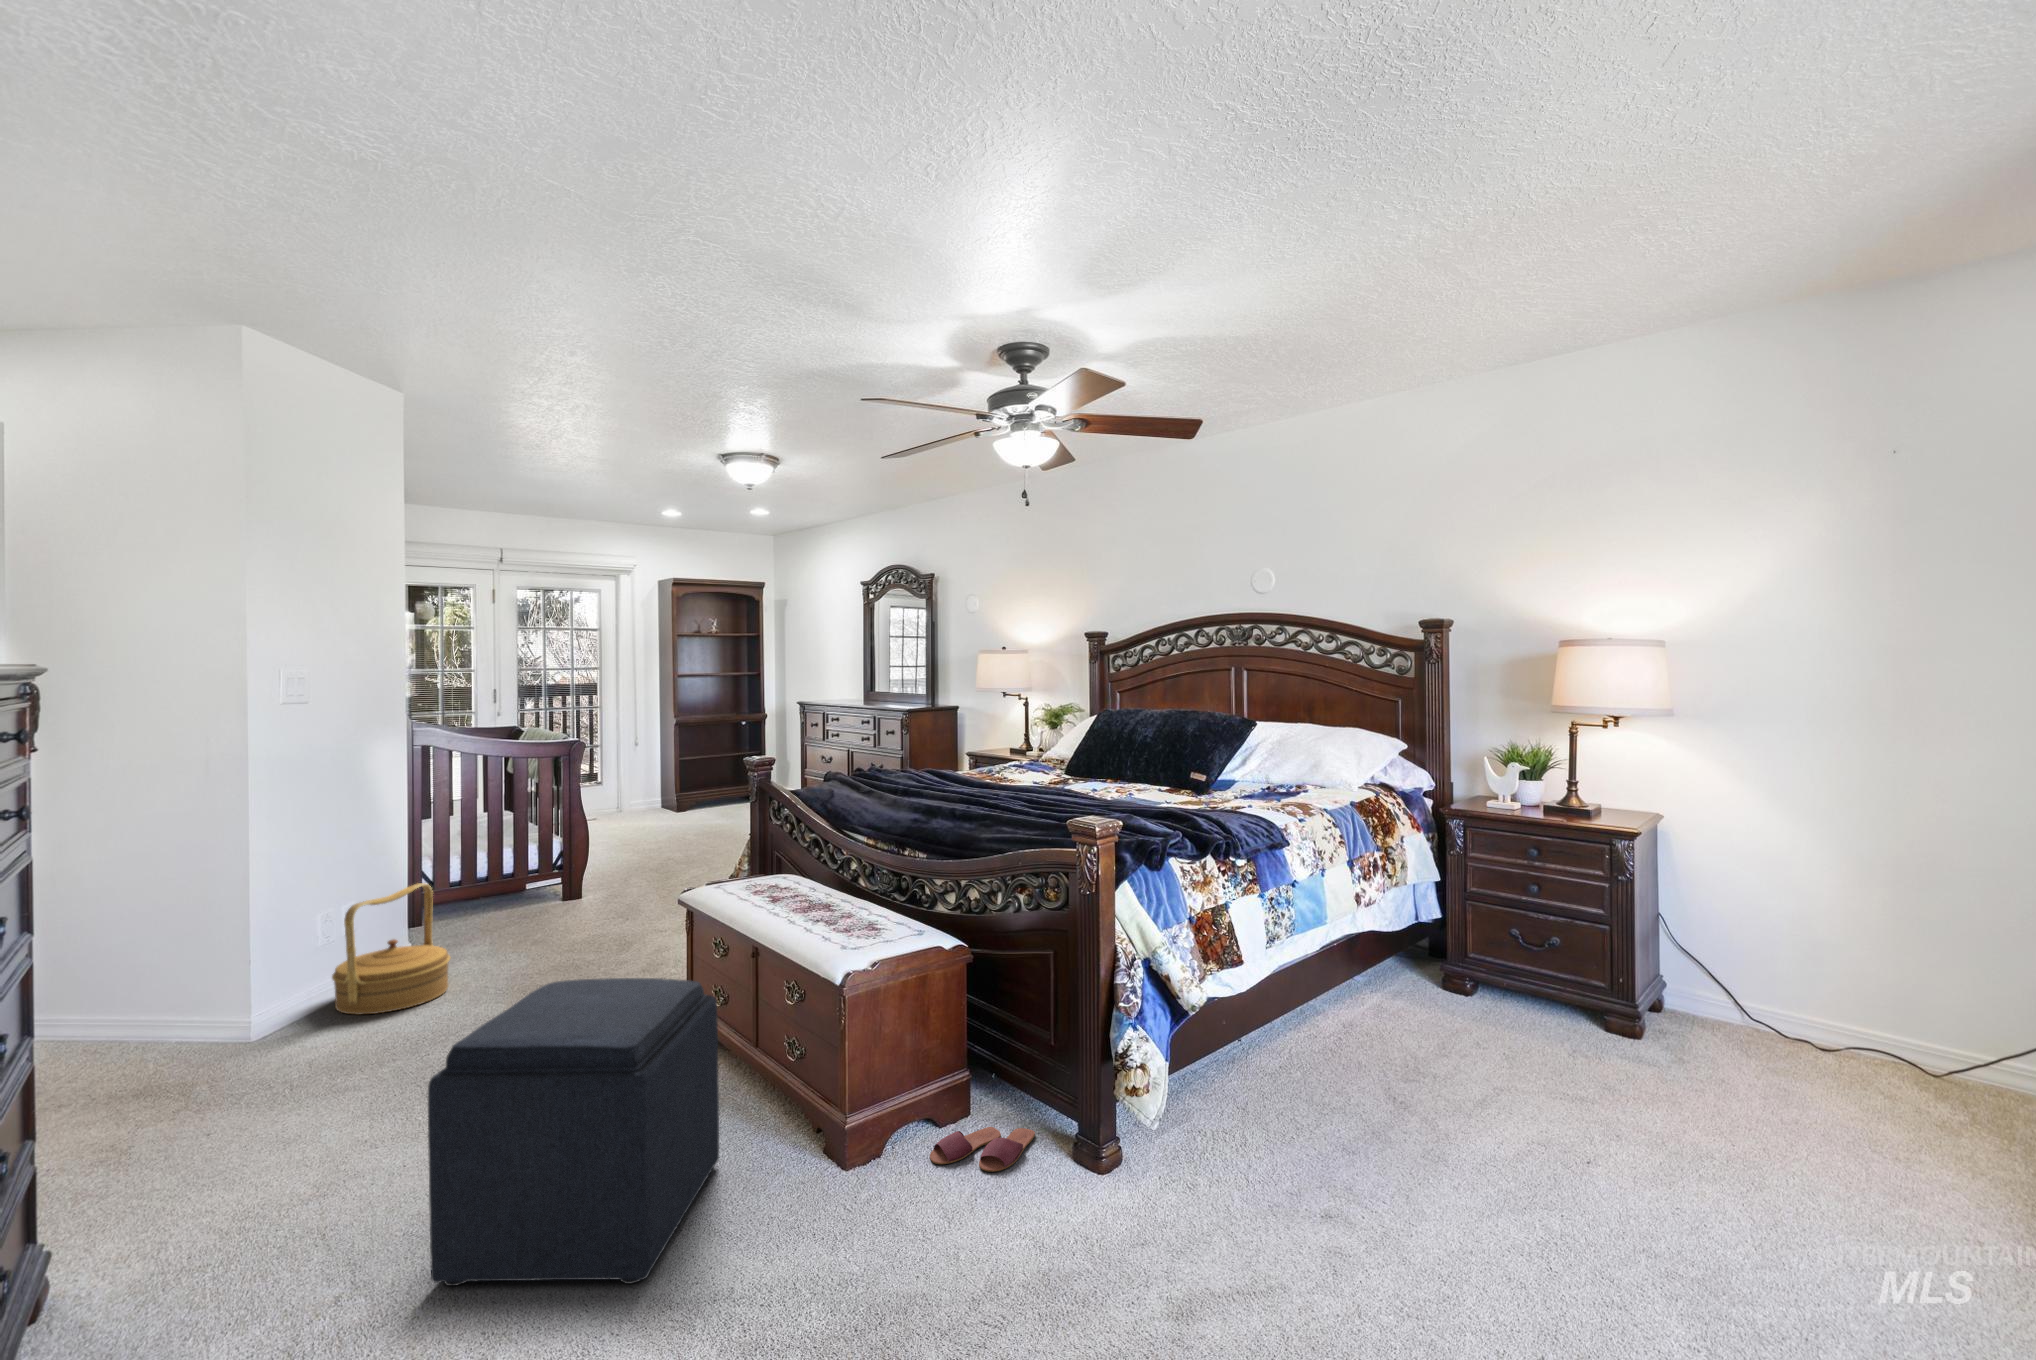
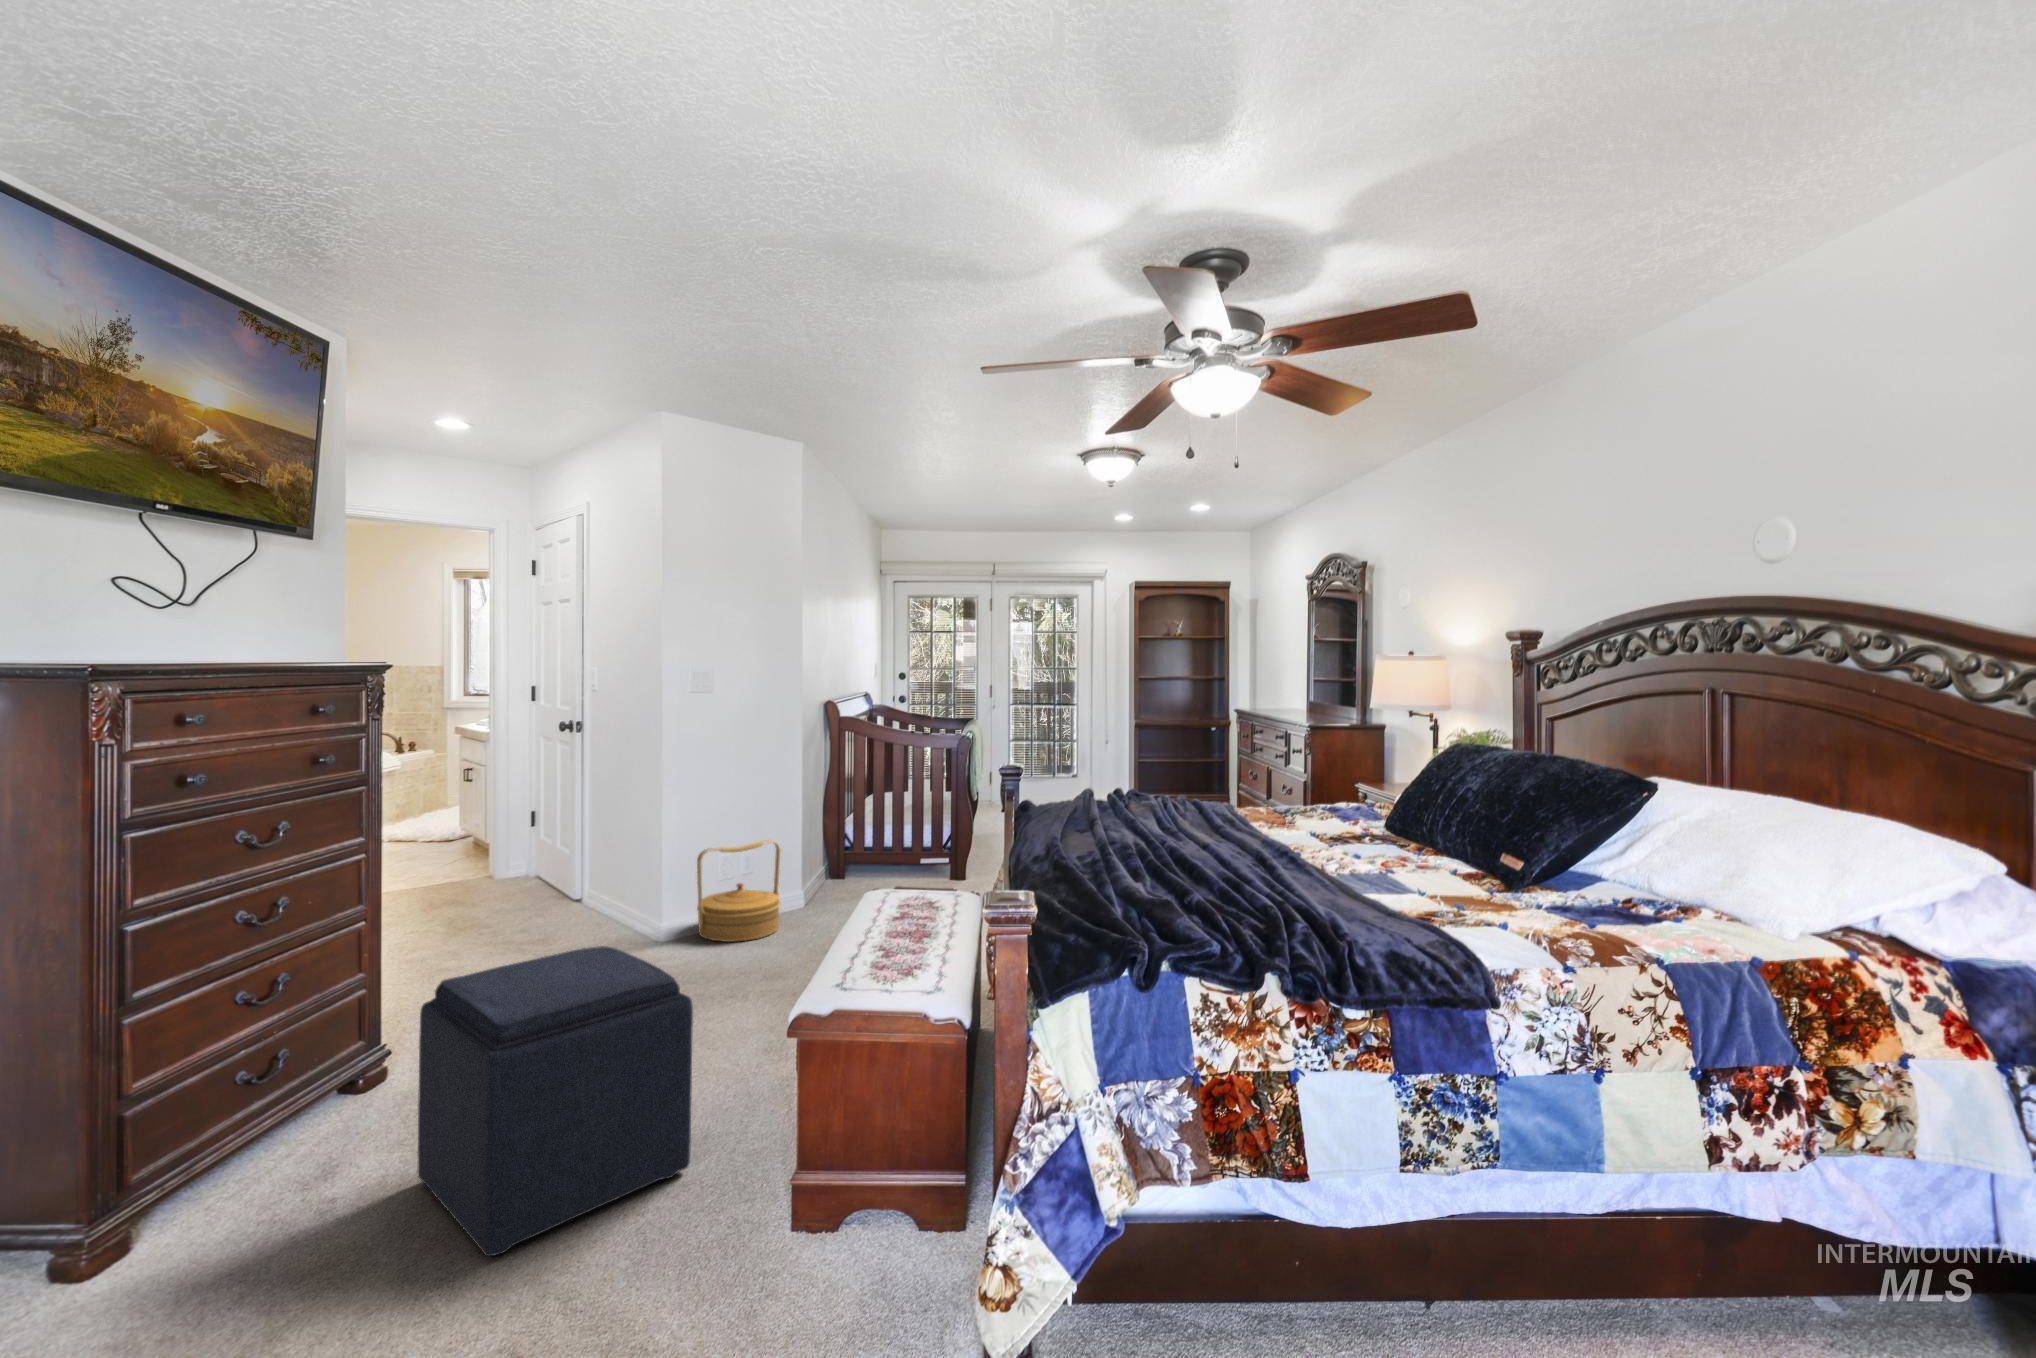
slippers: present [930,1127,1035,1172] -> none [826,1247,962,1325]

